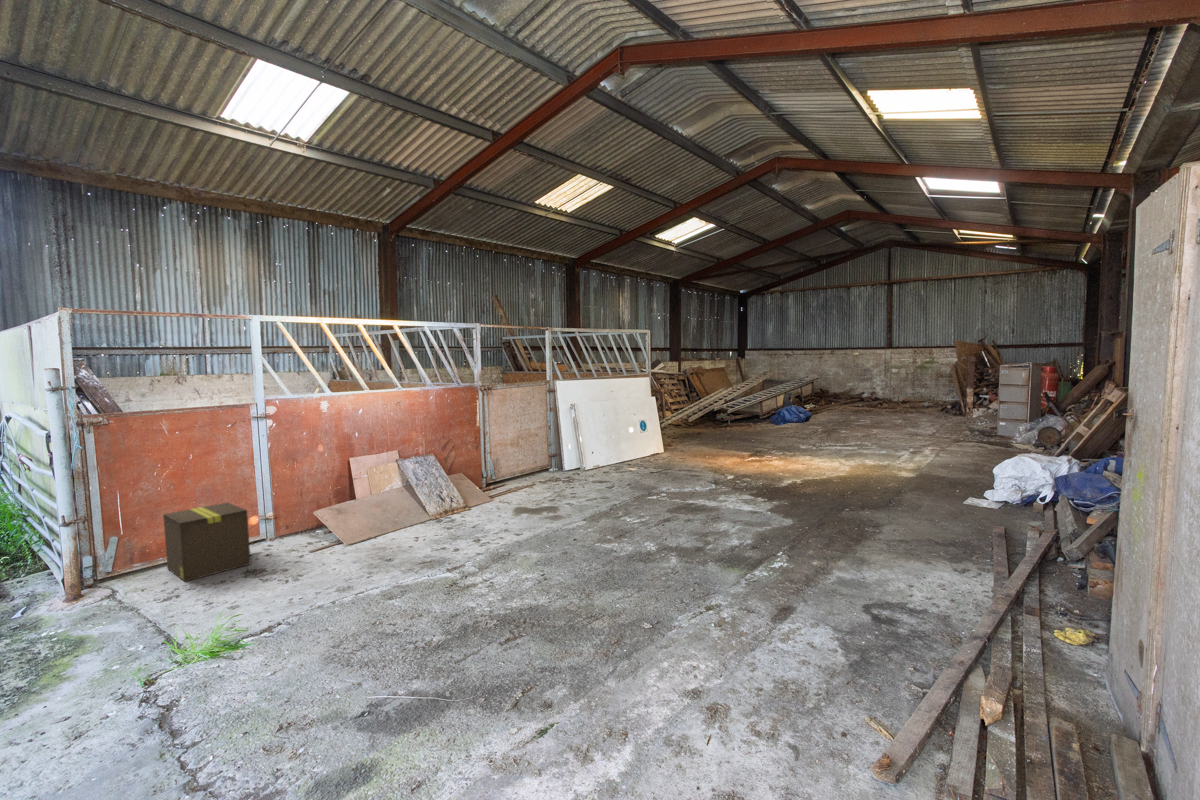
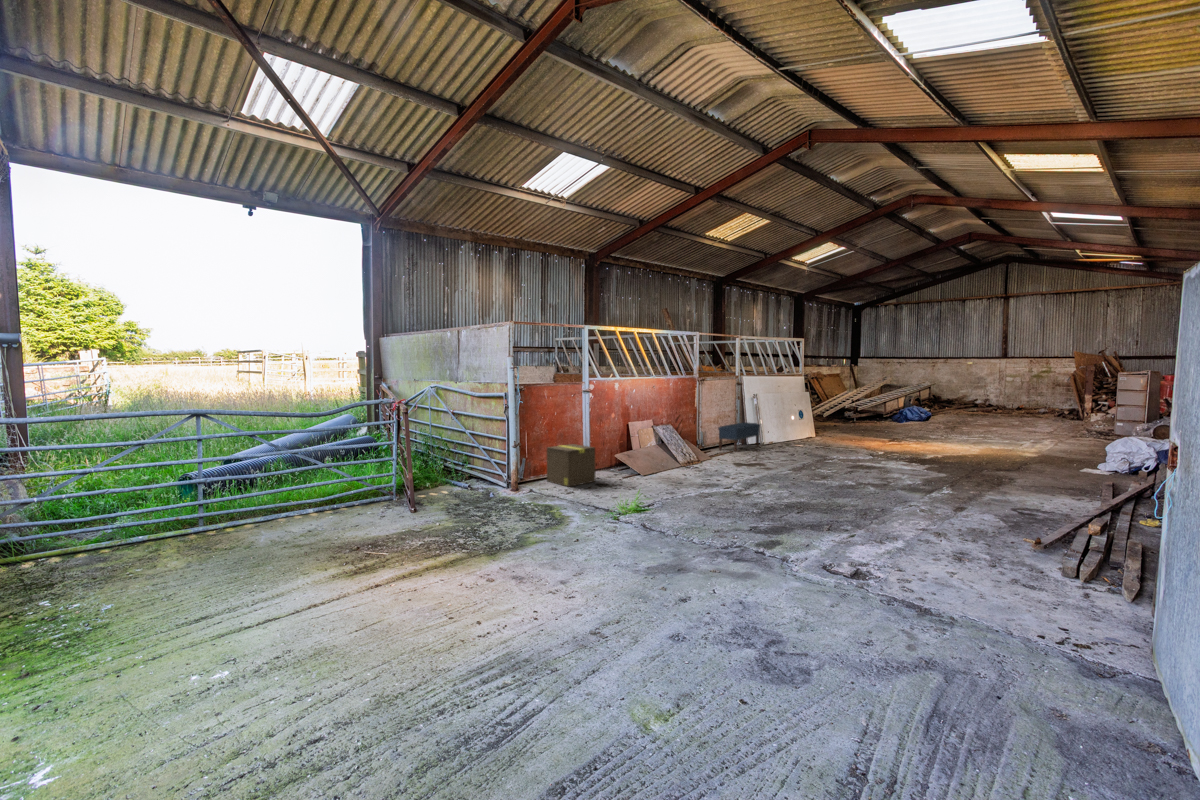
bench: none [520,441,582,484] -> present [718,422,760,452]

